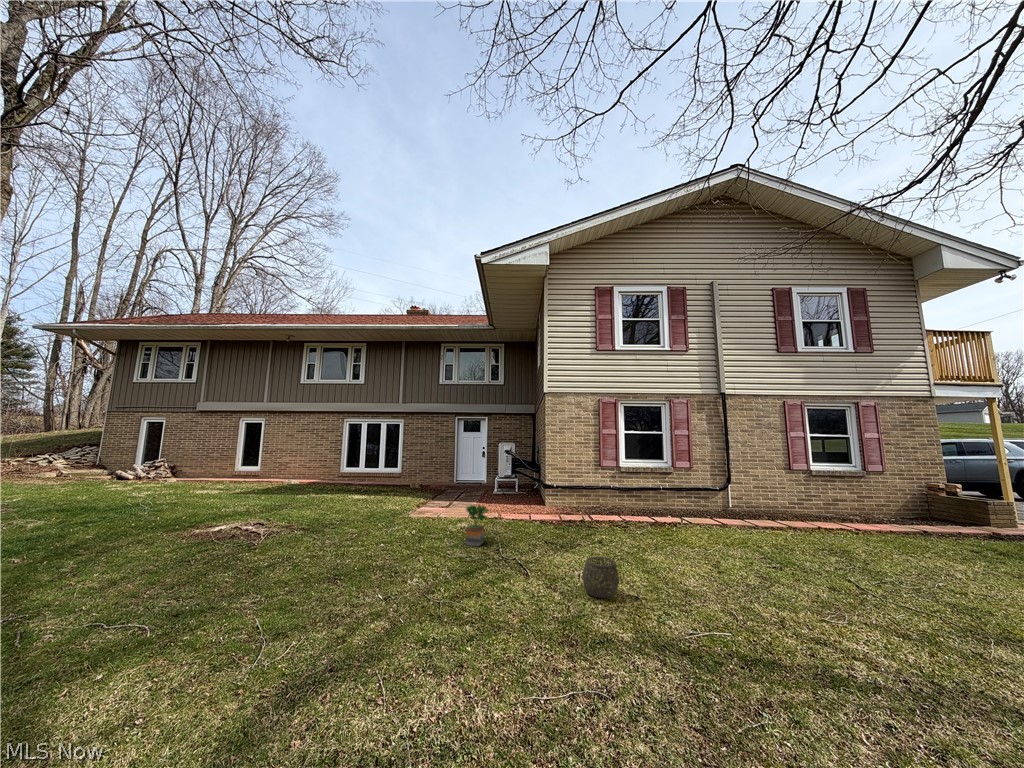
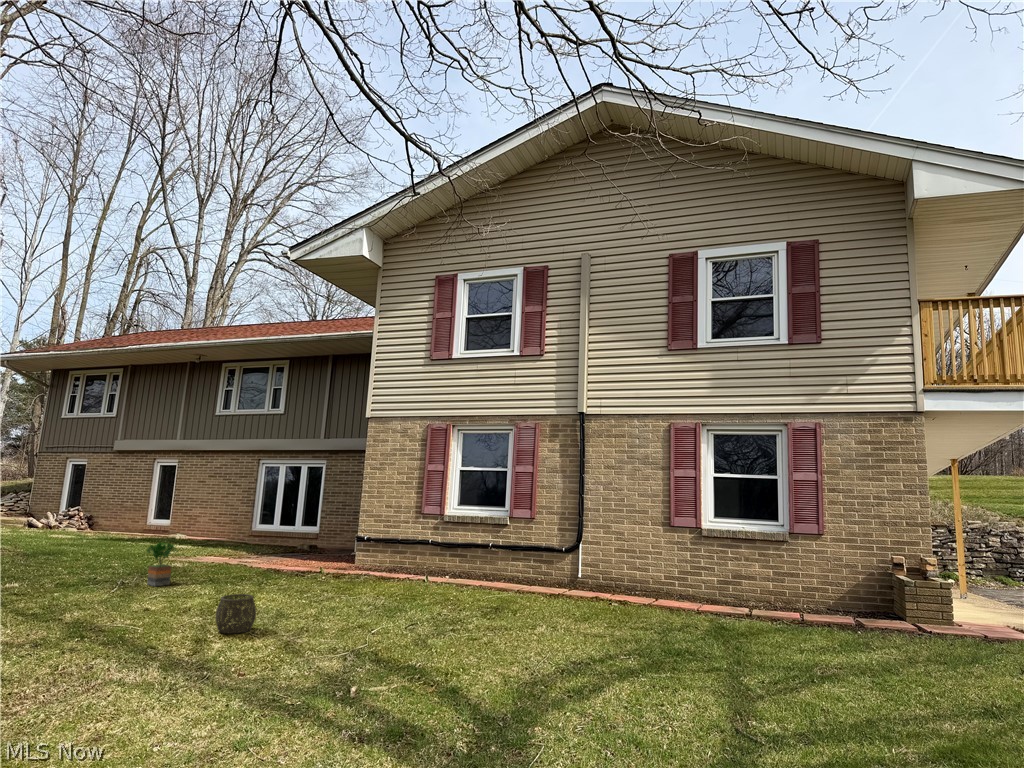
woven basket: present [583,557,619,598] -> present [216,594,256,634]

